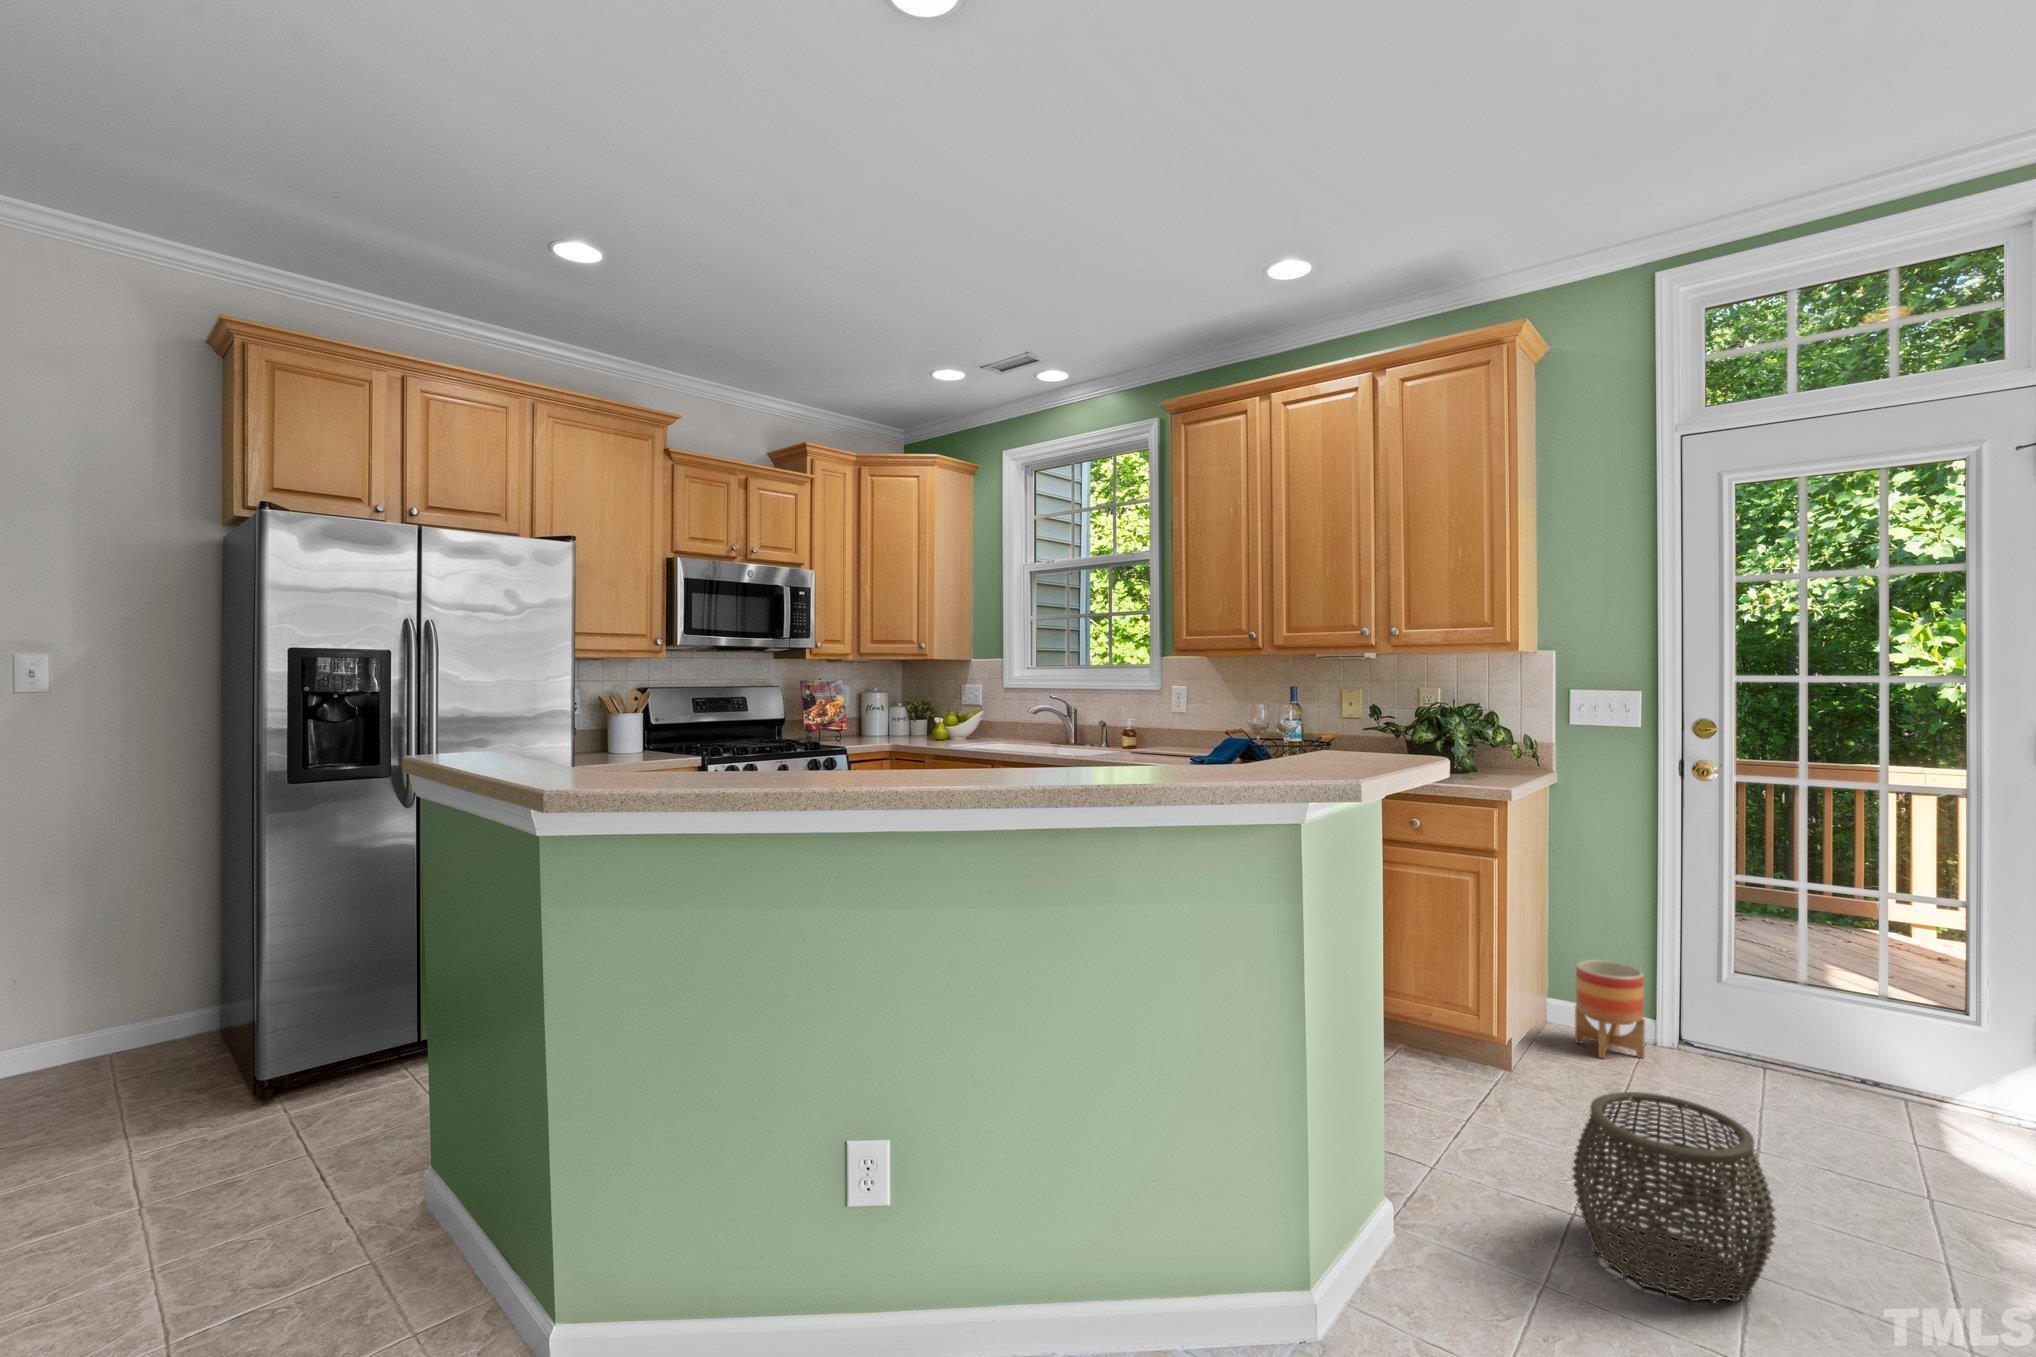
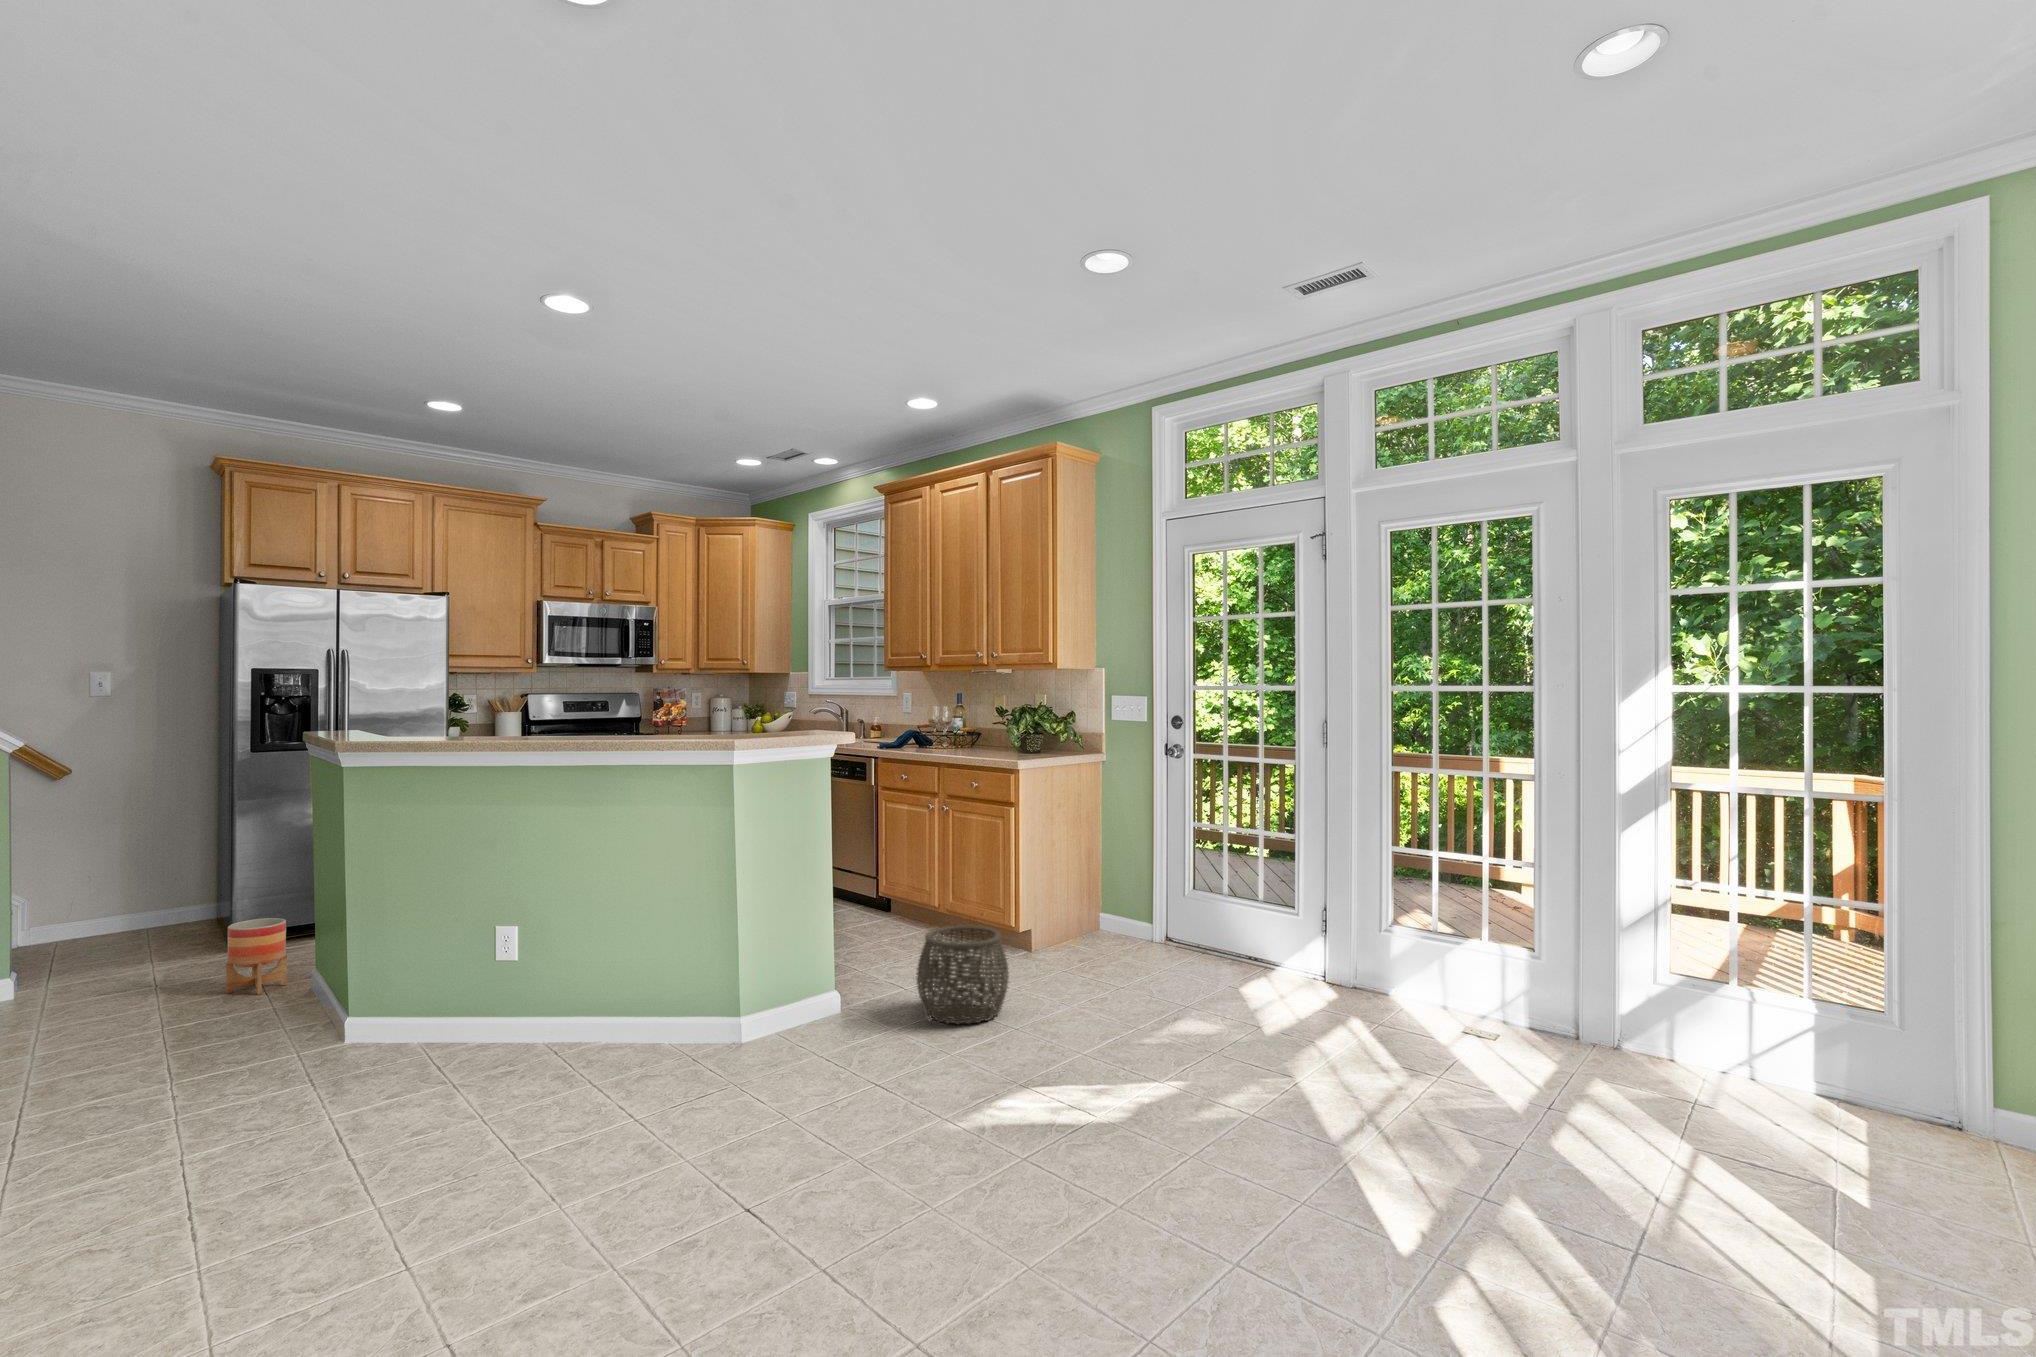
planter: present [1575,960,1645,1059] -> present [226,918,287,994]

